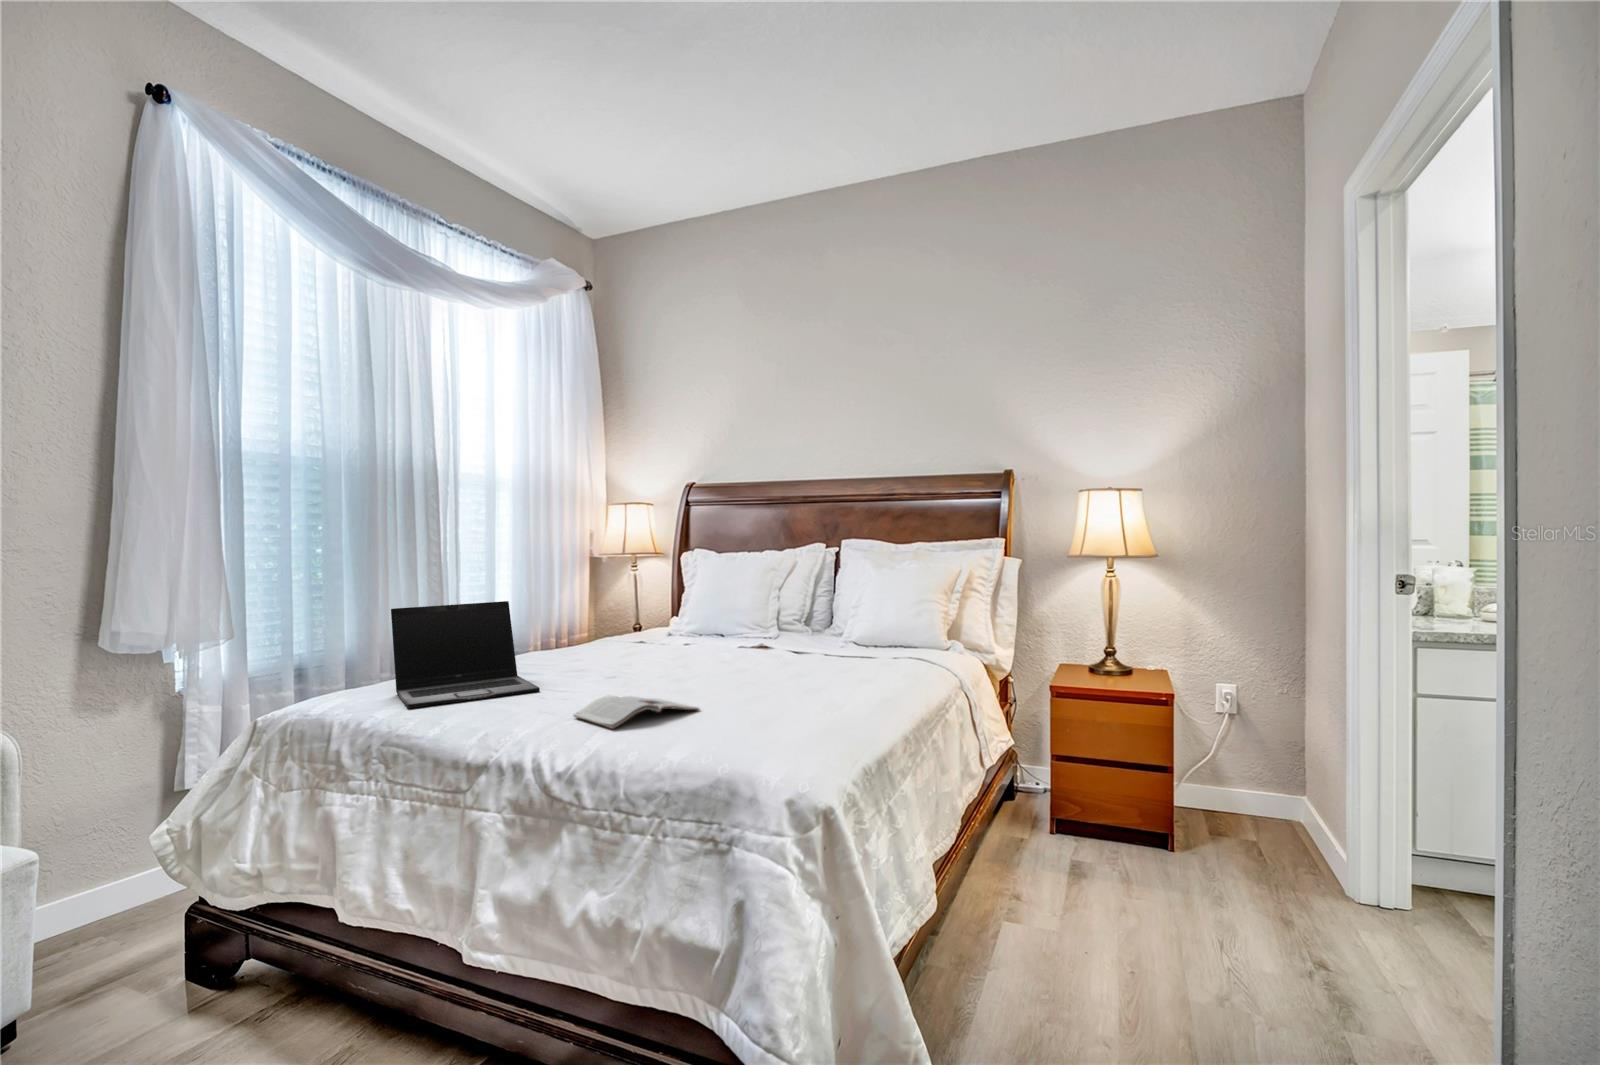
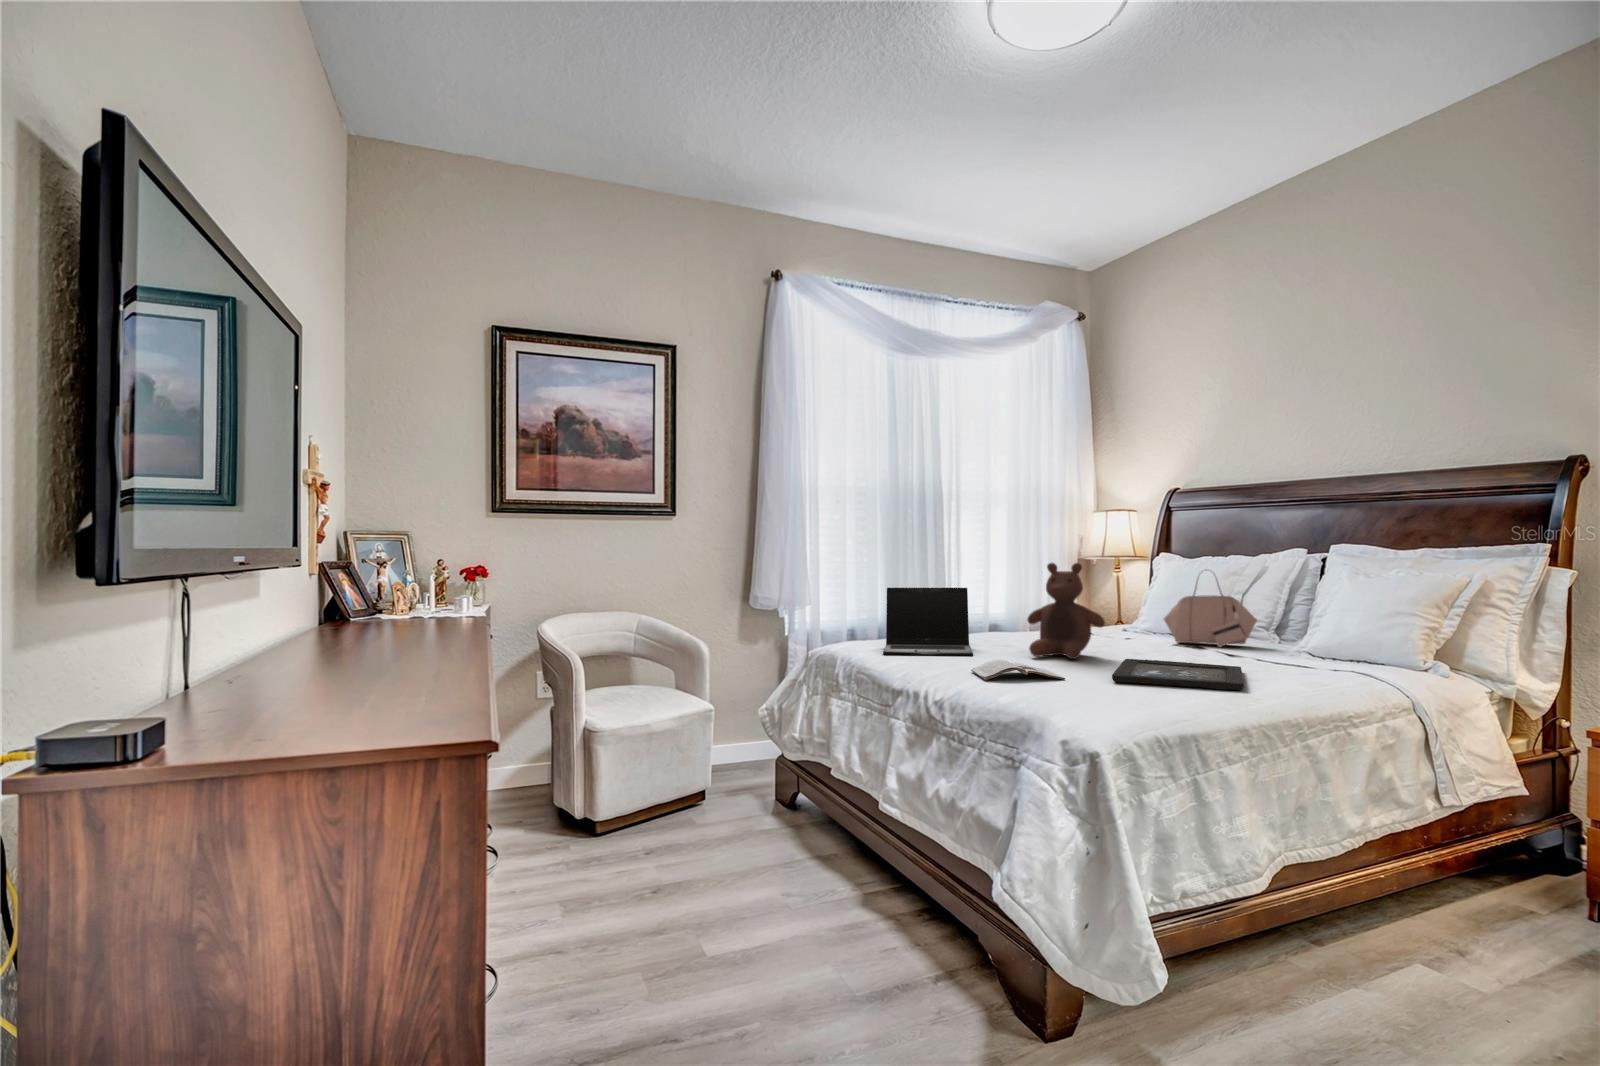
stuffed bear: none [597,564,690,681] -> present [1027,563,1105,659]
handbag: none [712,566,797,644] -> present [1164,570,1257,647]
tray: none [727,665,879,704] -> present [1112,659,1244,690]

